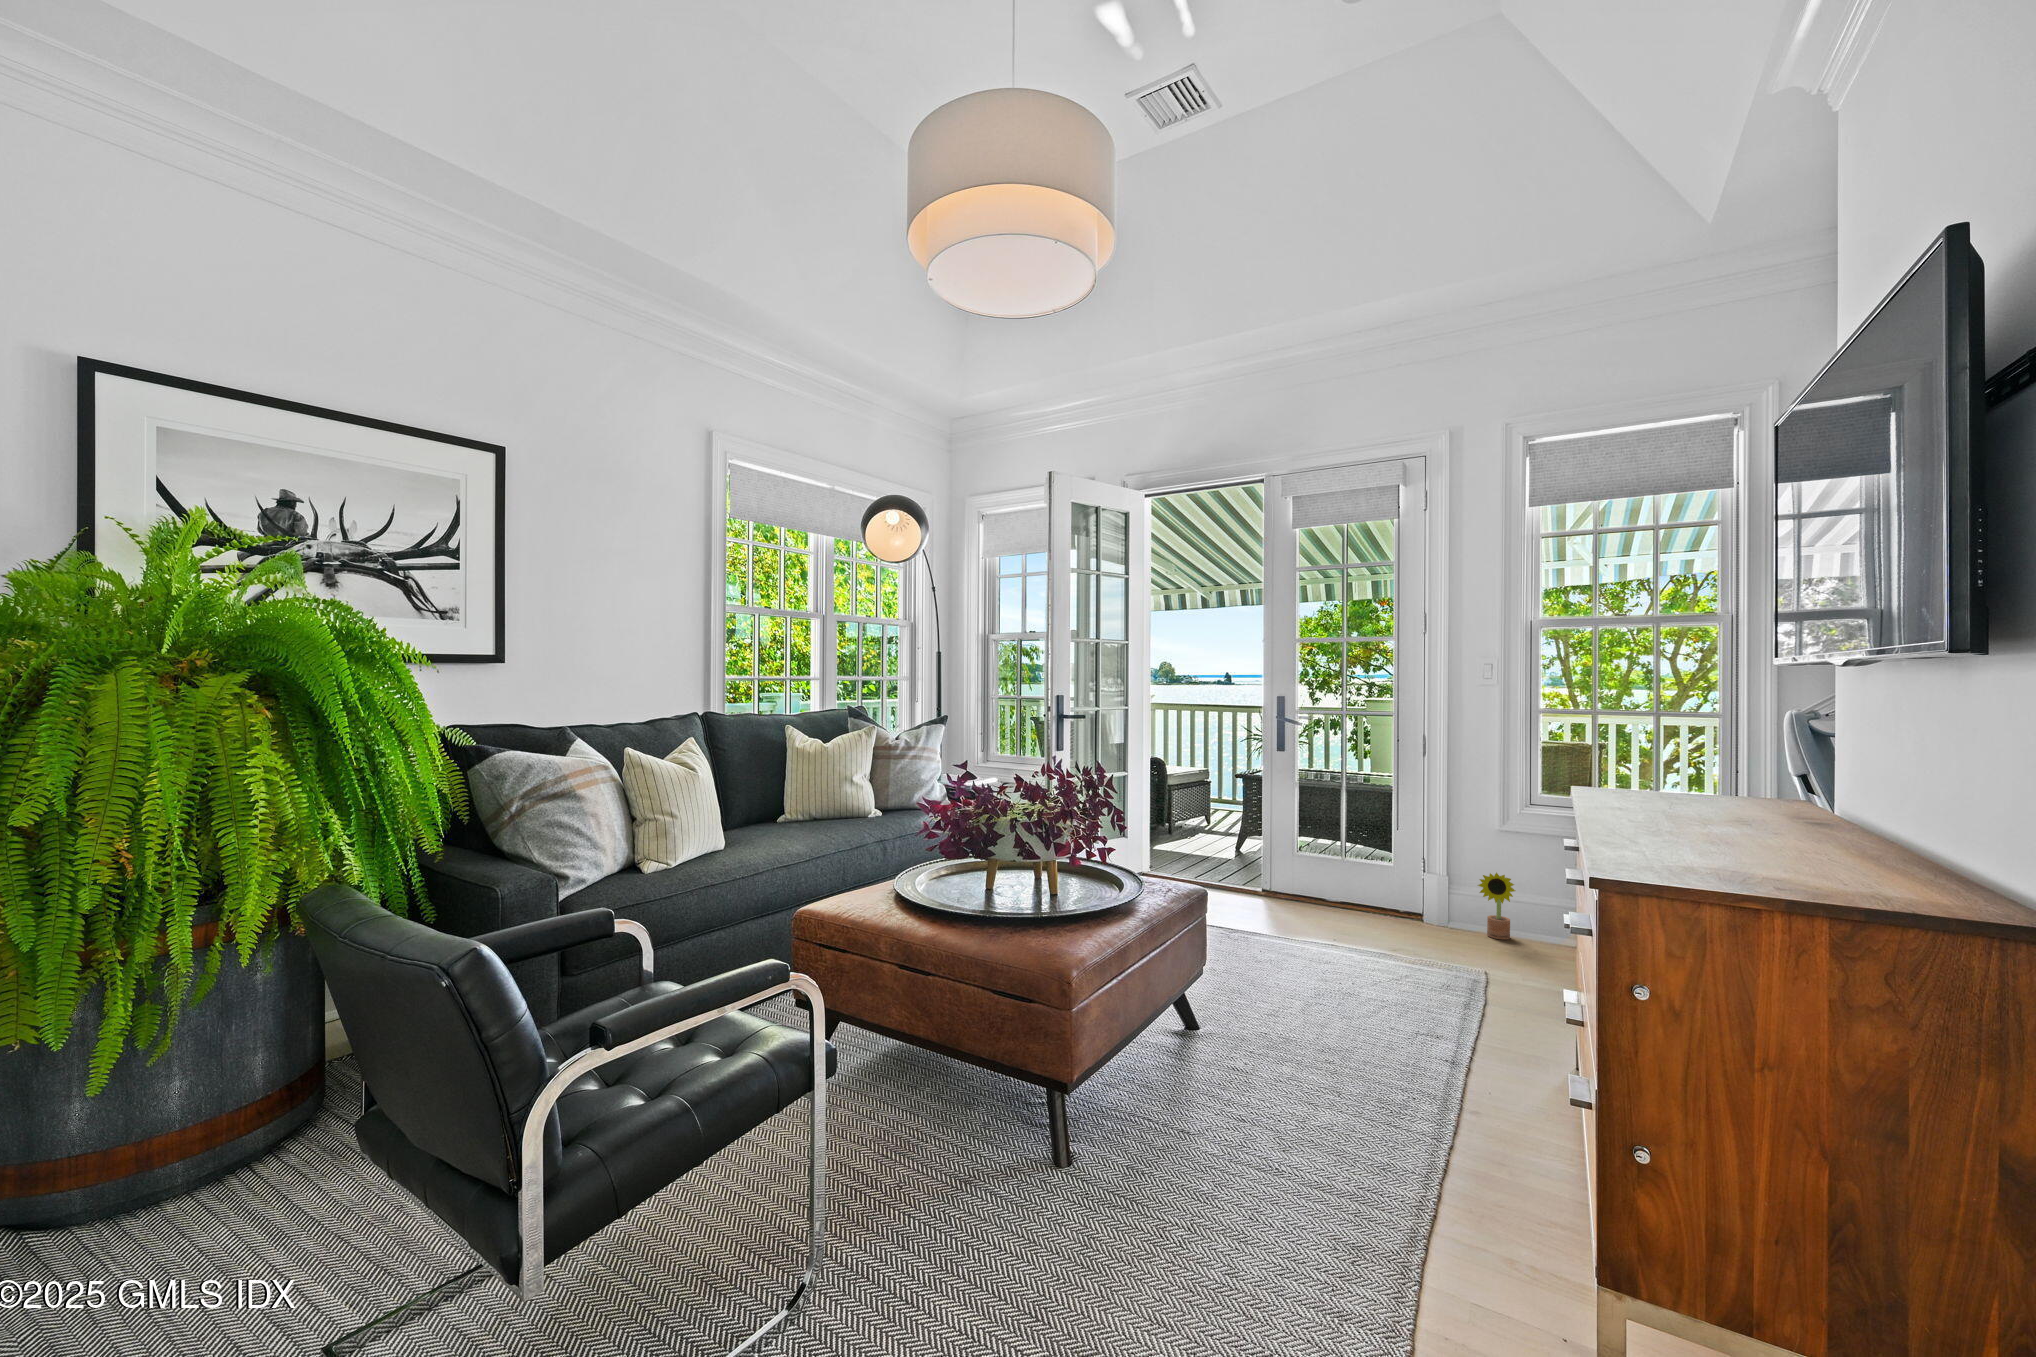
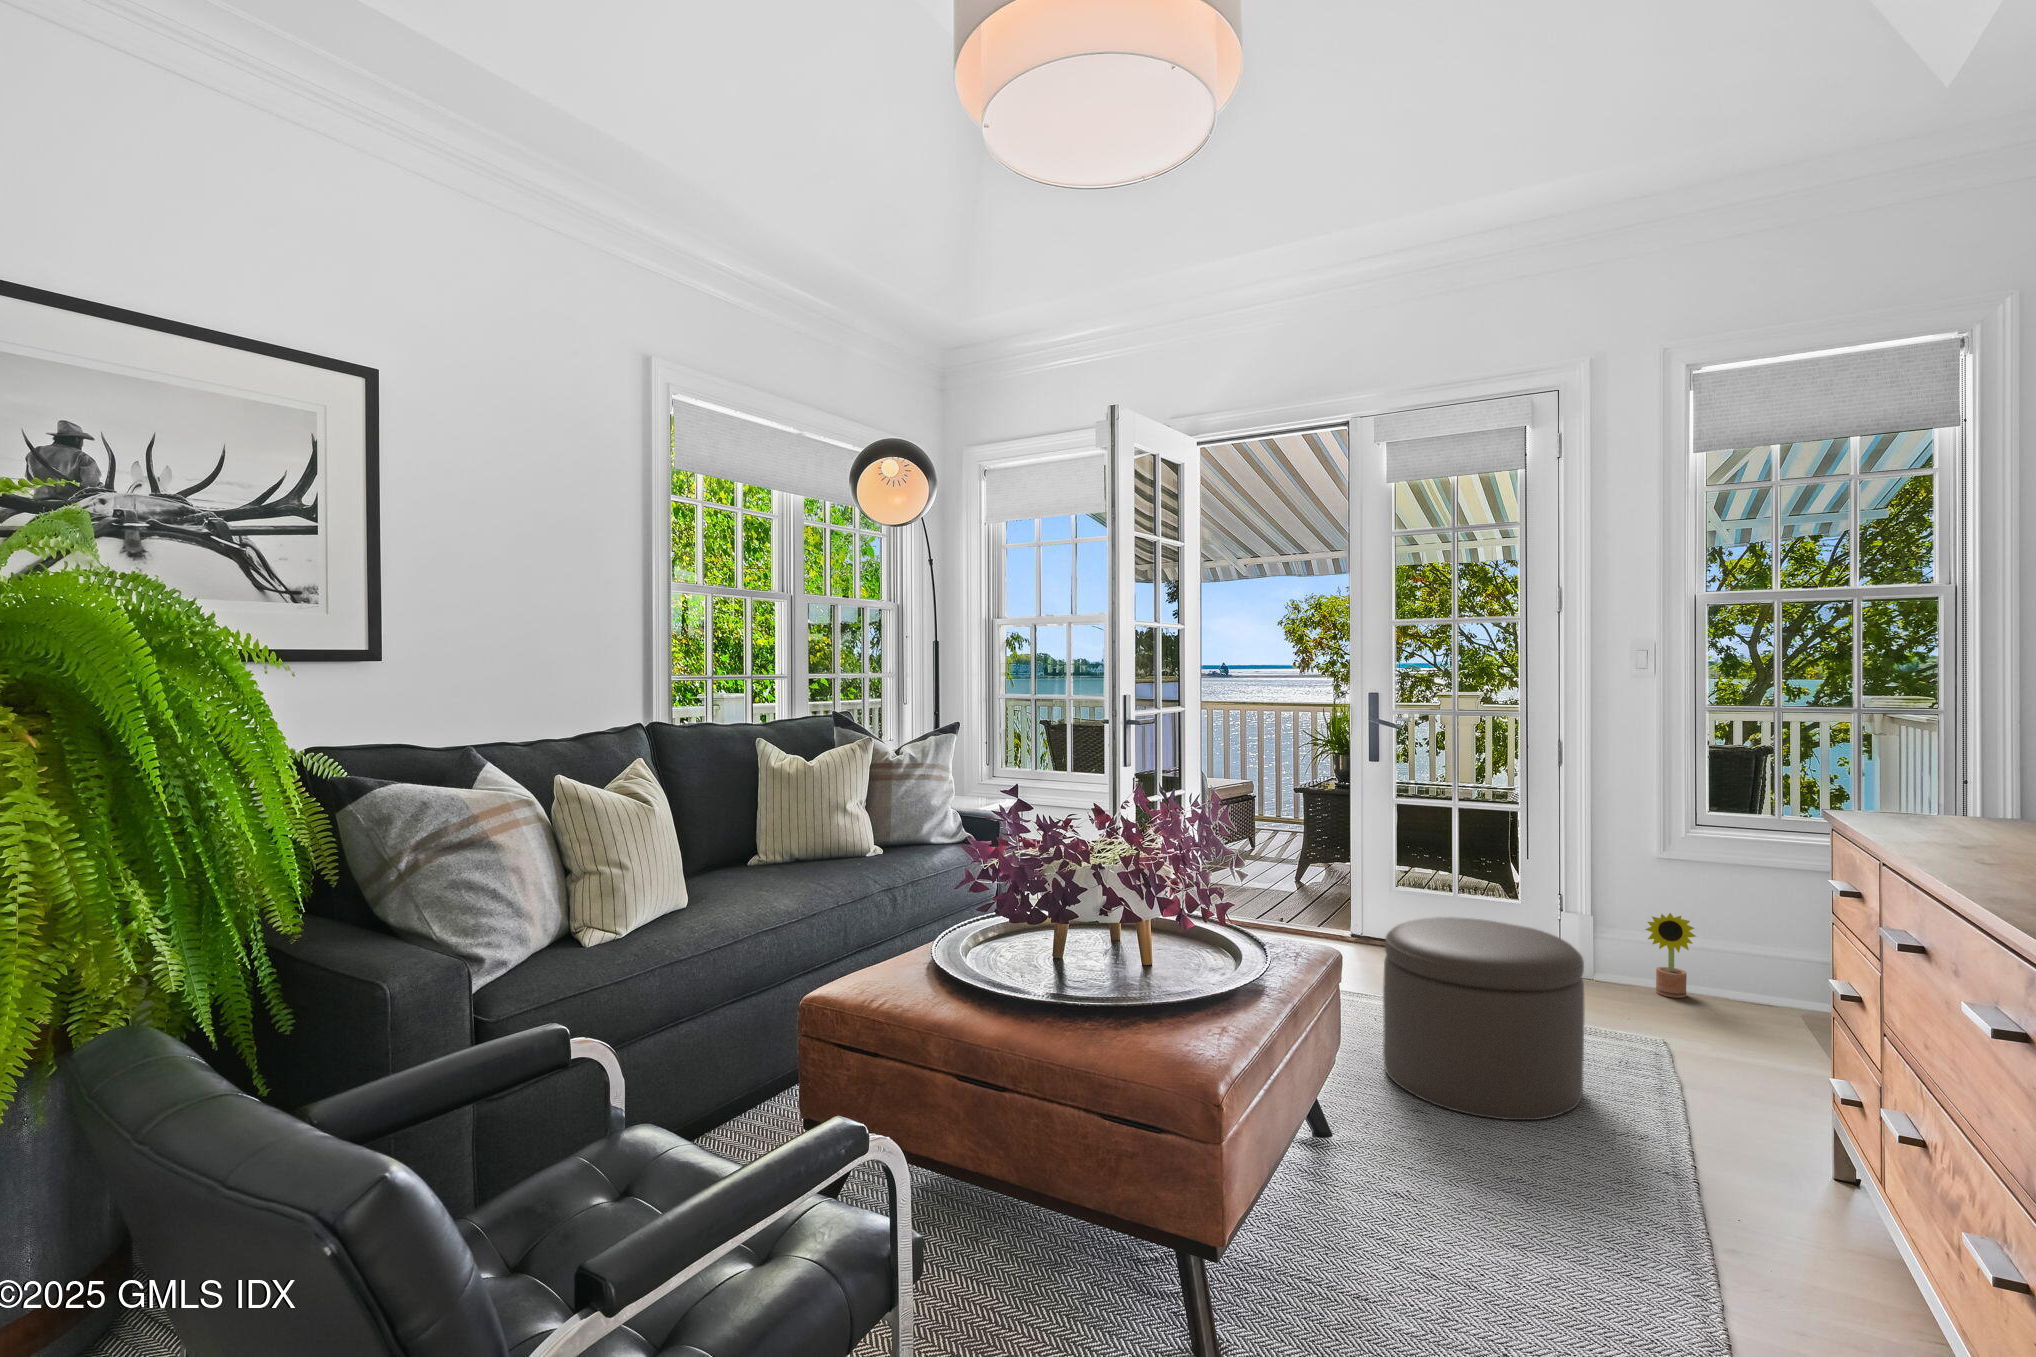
ottoman: none [1252,870,1400,1021] -> present [1383,917,1584,1120]

